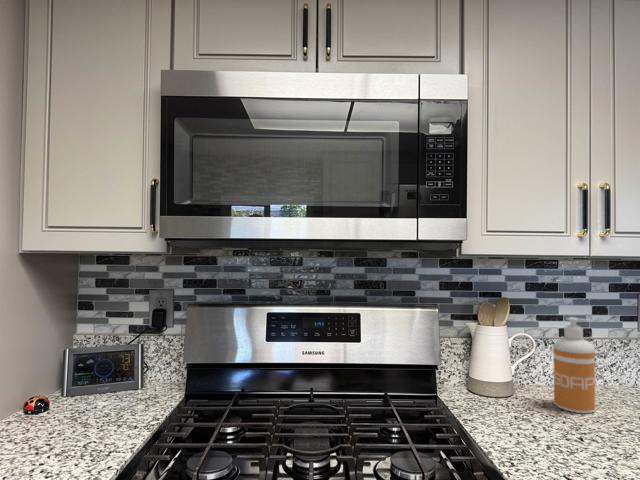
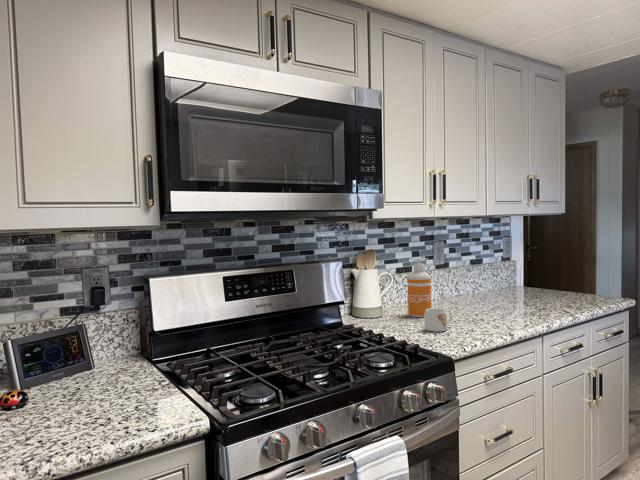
mug: none [541,405,600,451] -> present [424,308,452,332]

